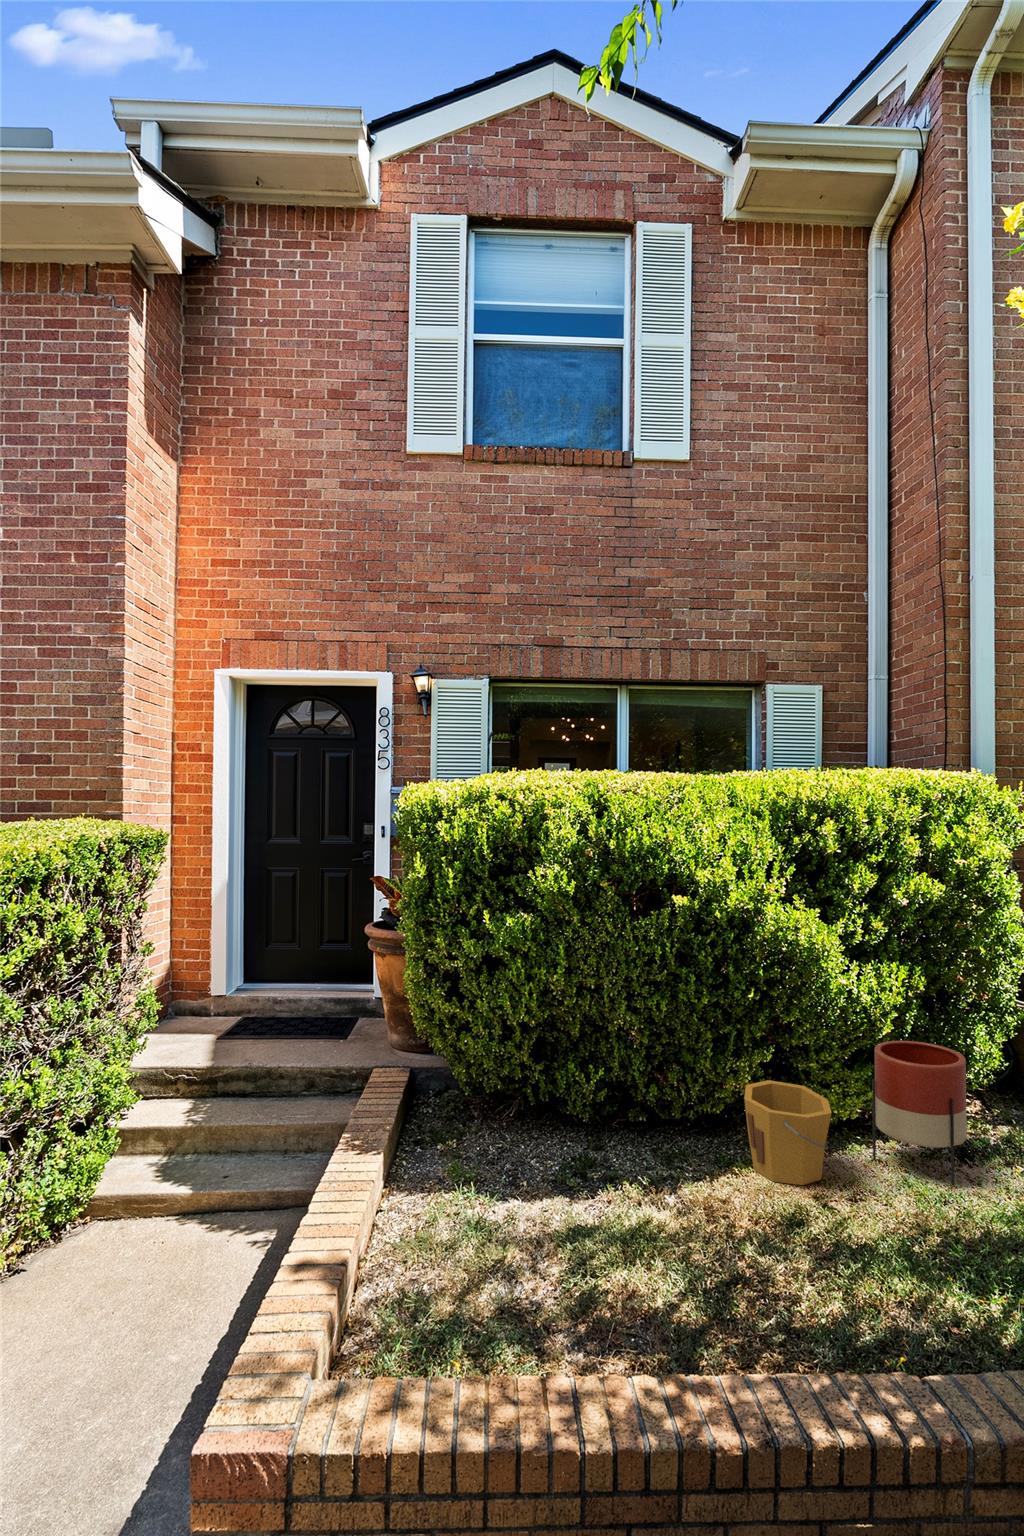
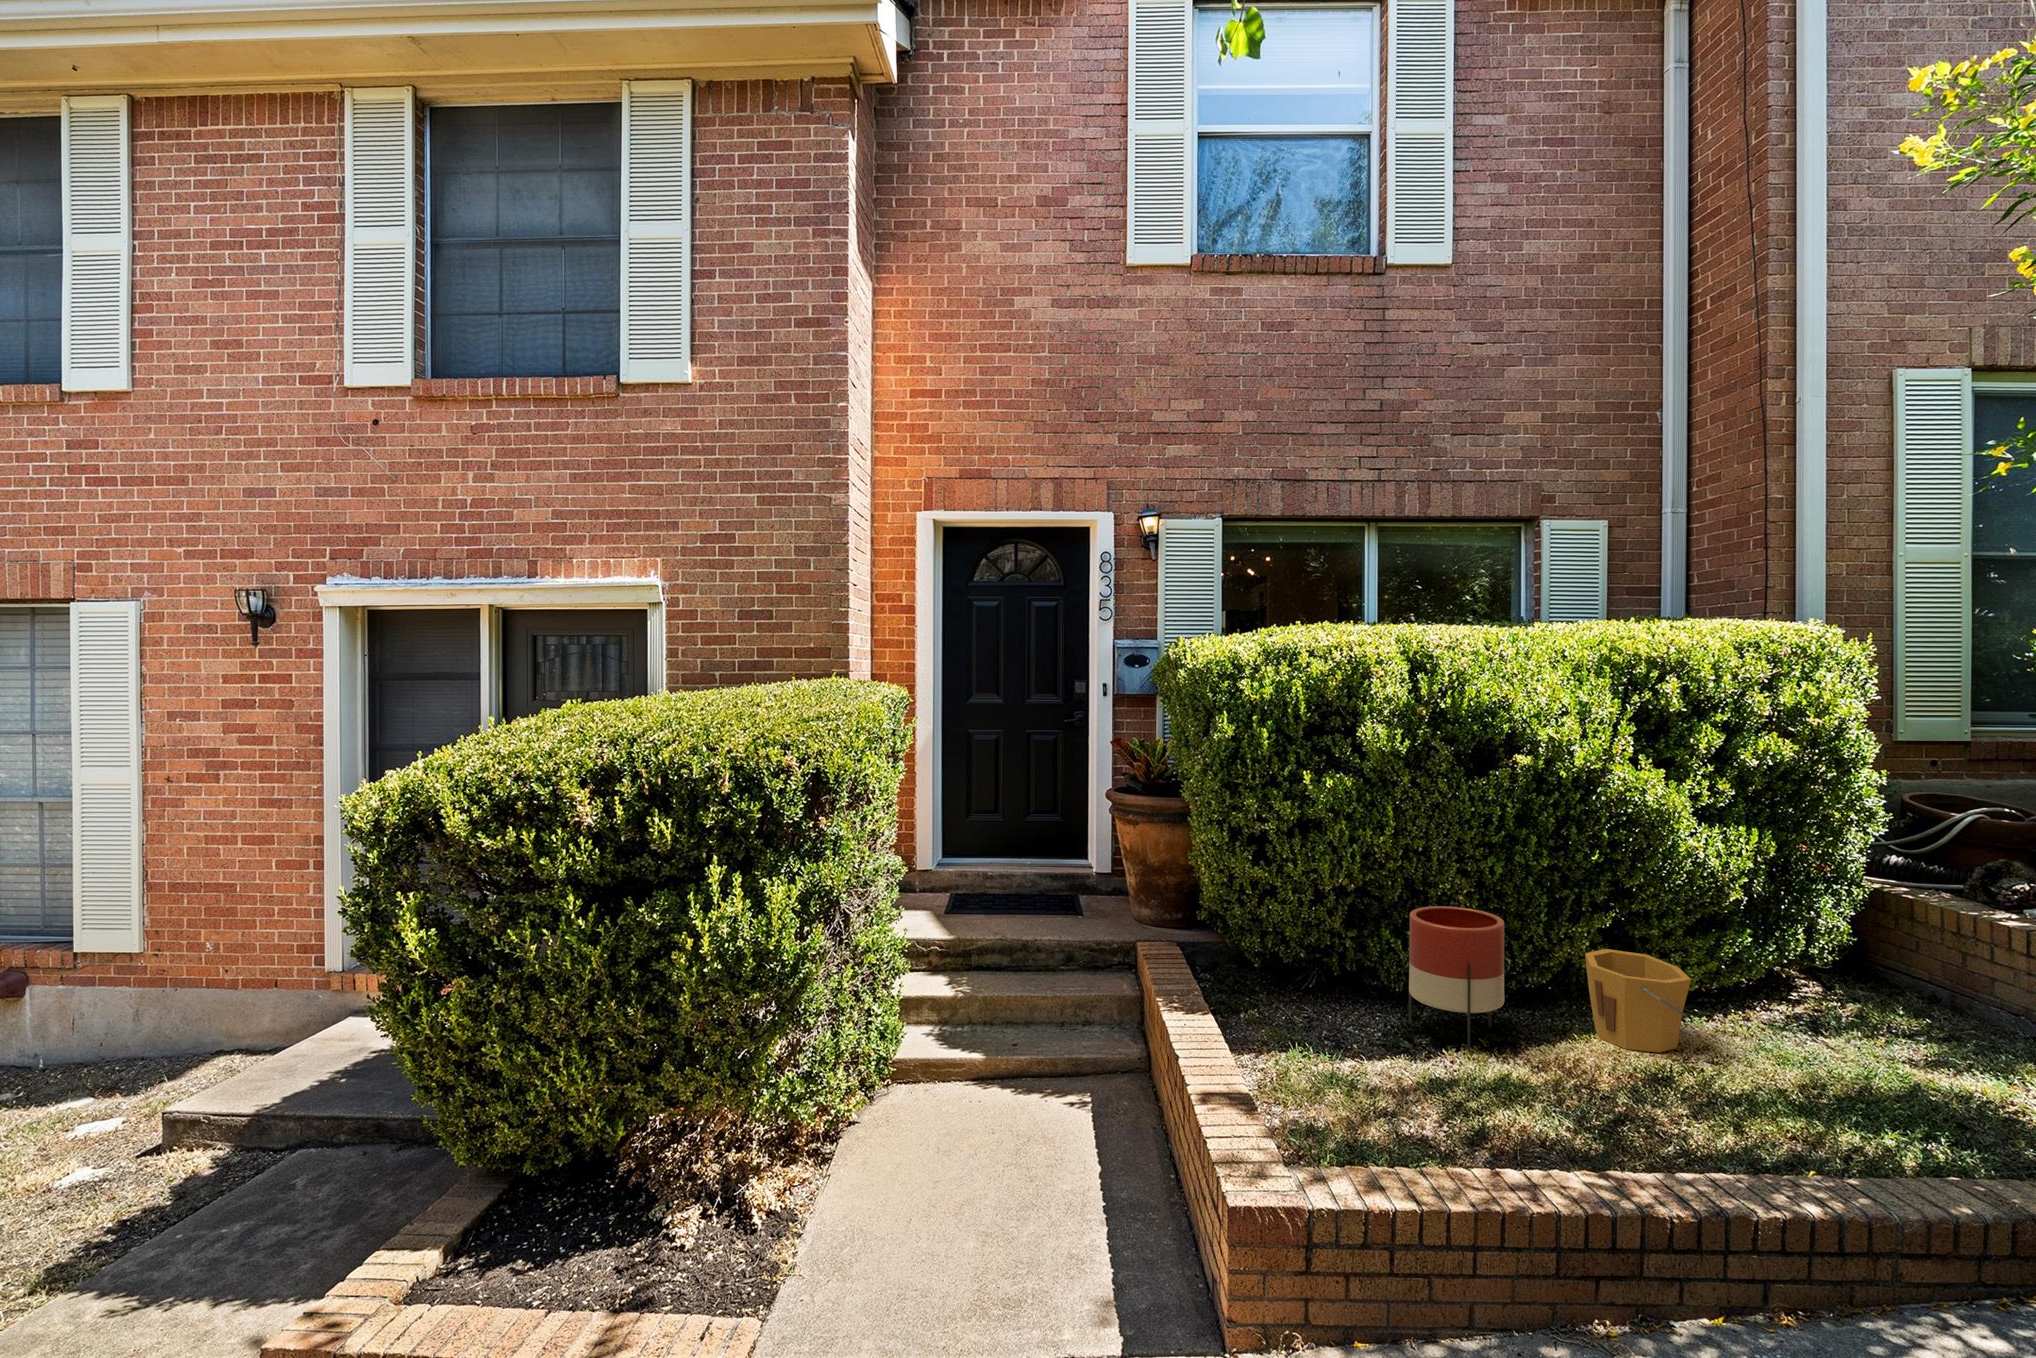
planter: present [873,1041,967,1186] -> present [1409,906,1504,1052]

